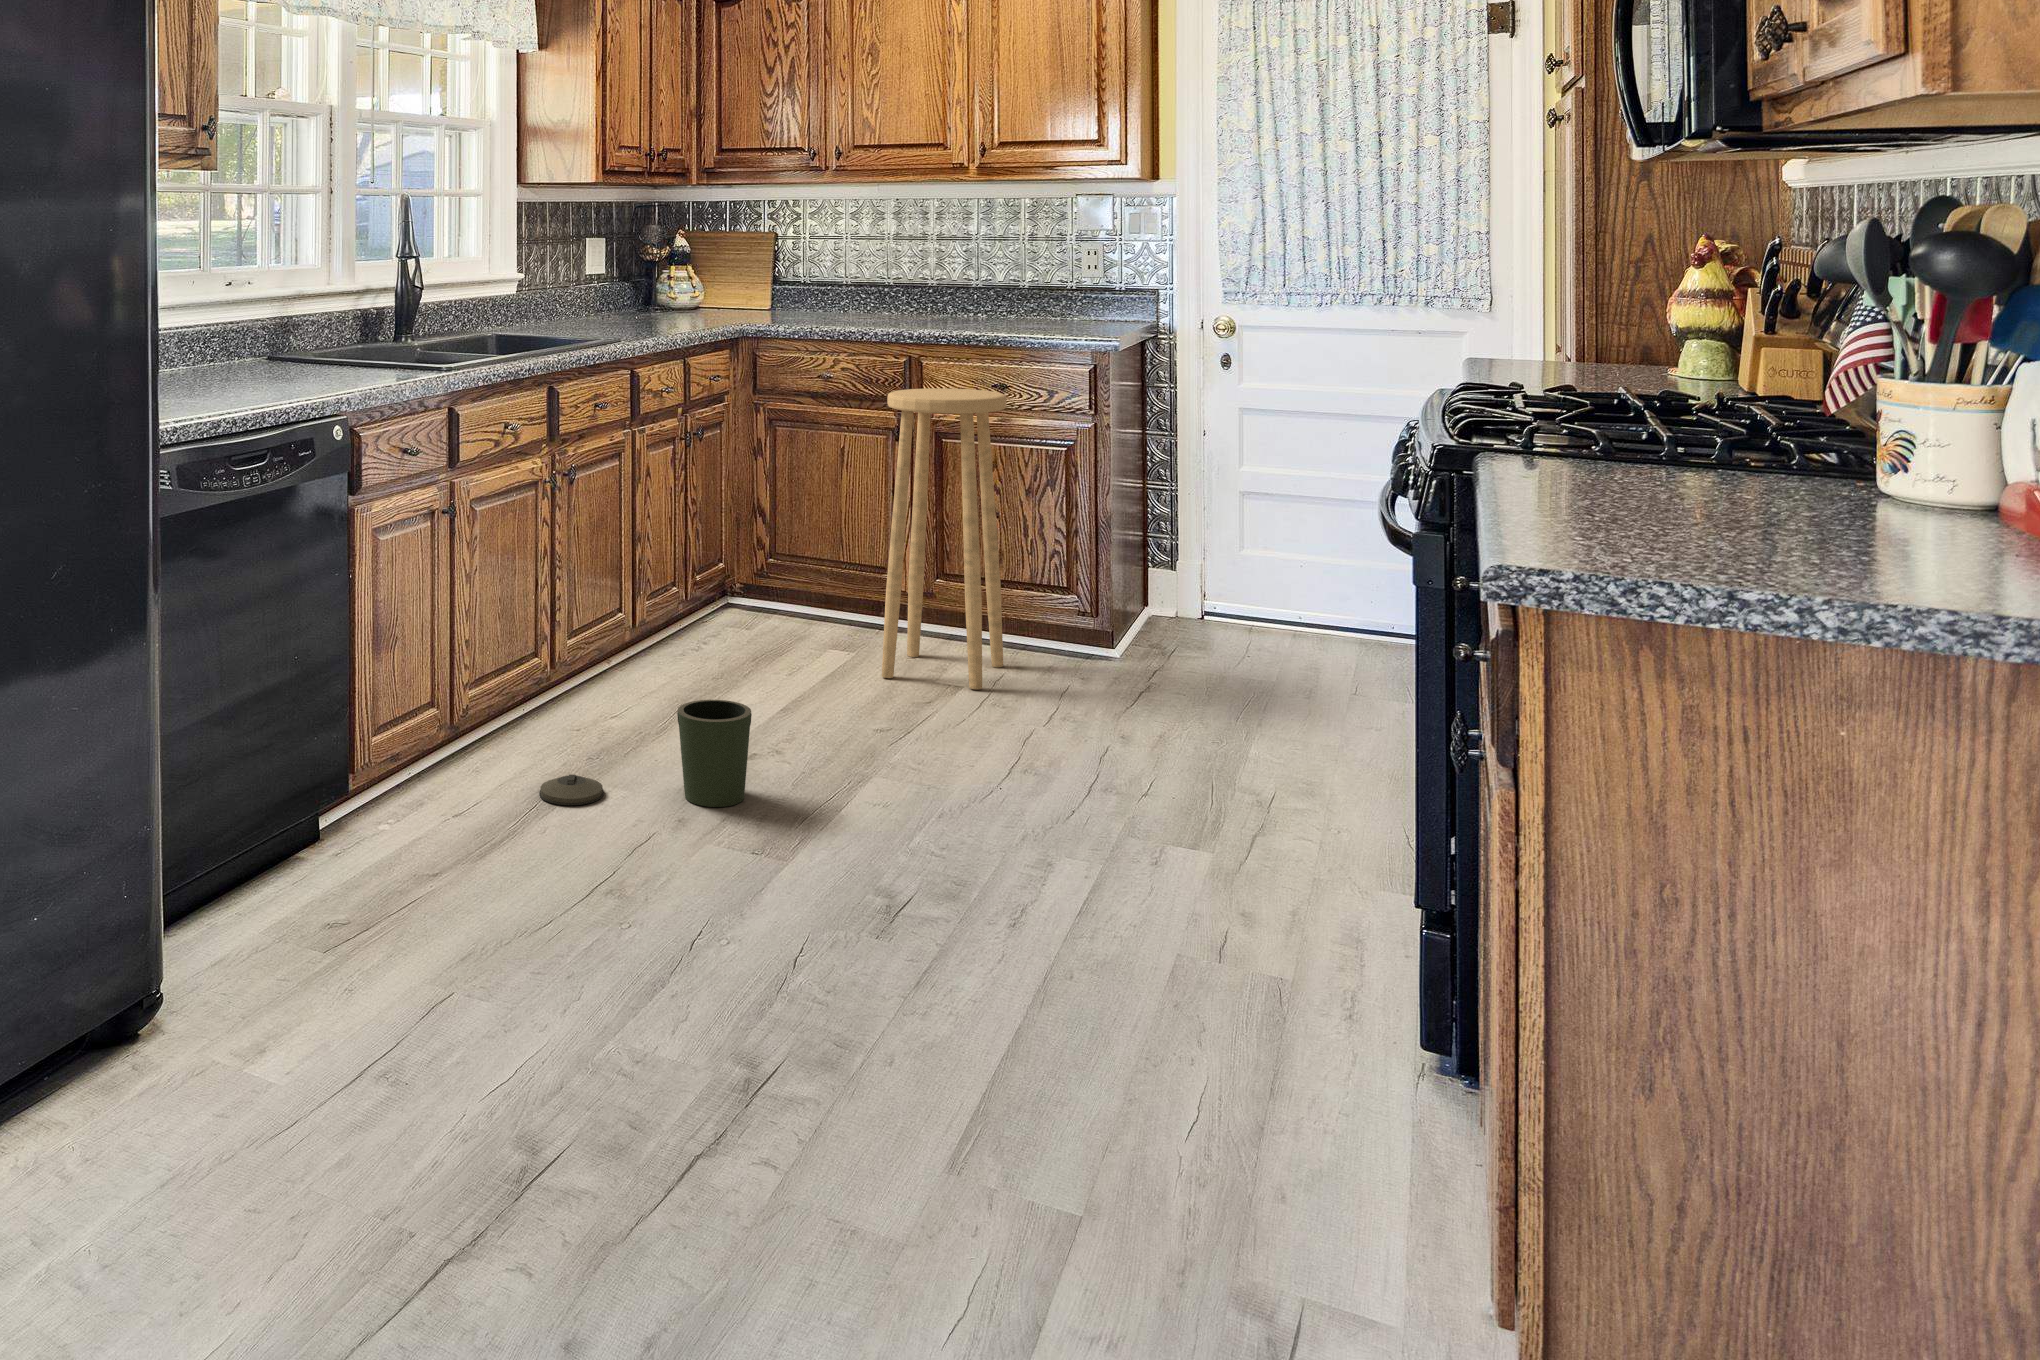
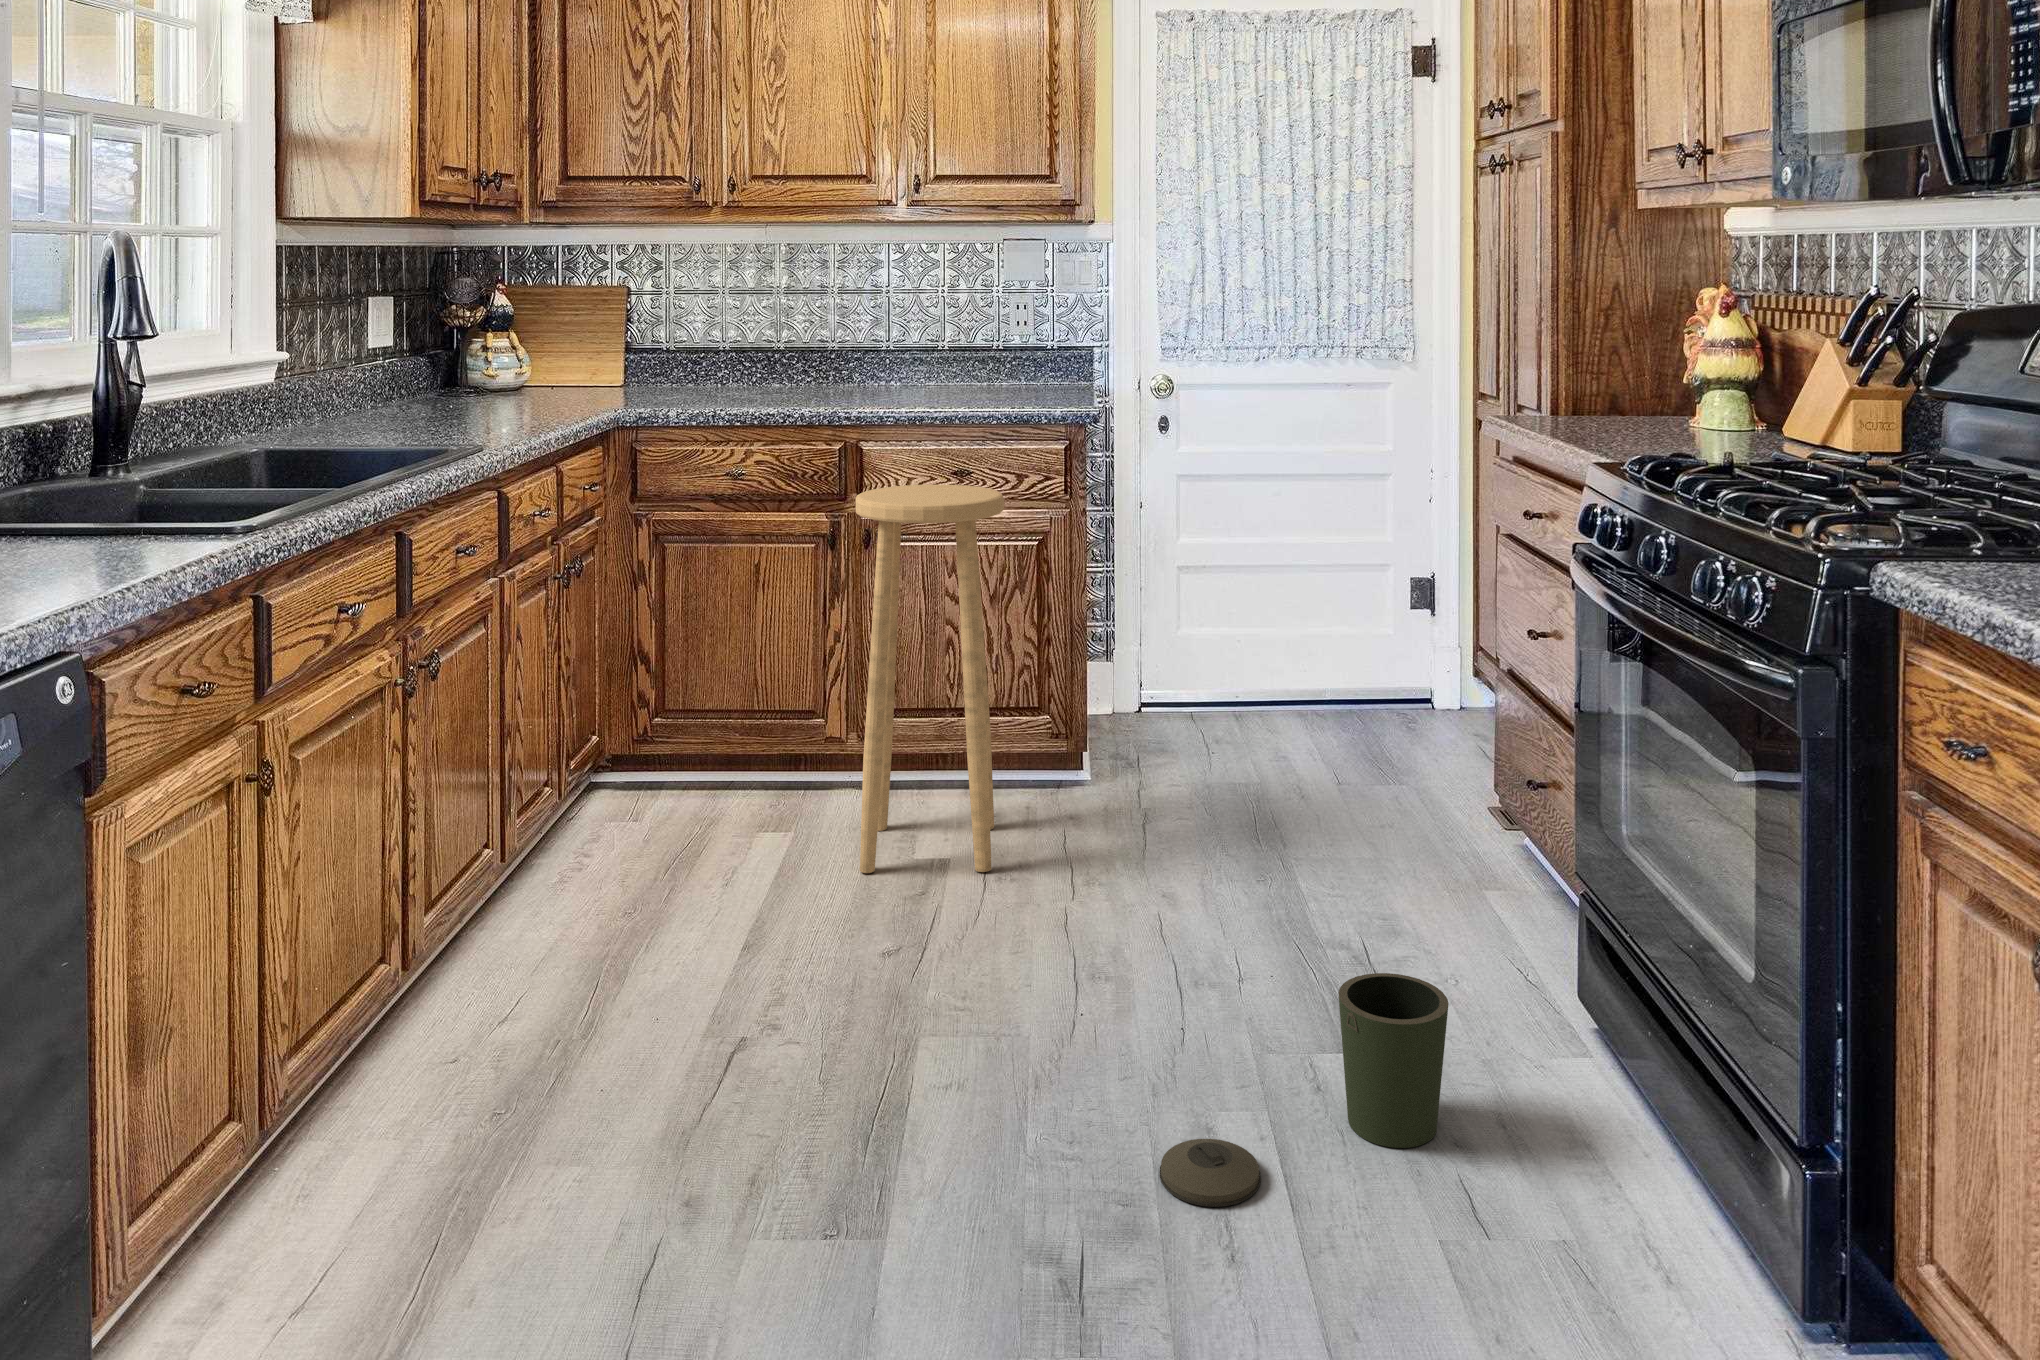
trash can: present [539,700,752,807] -> present [1159,973,1449,1207]

